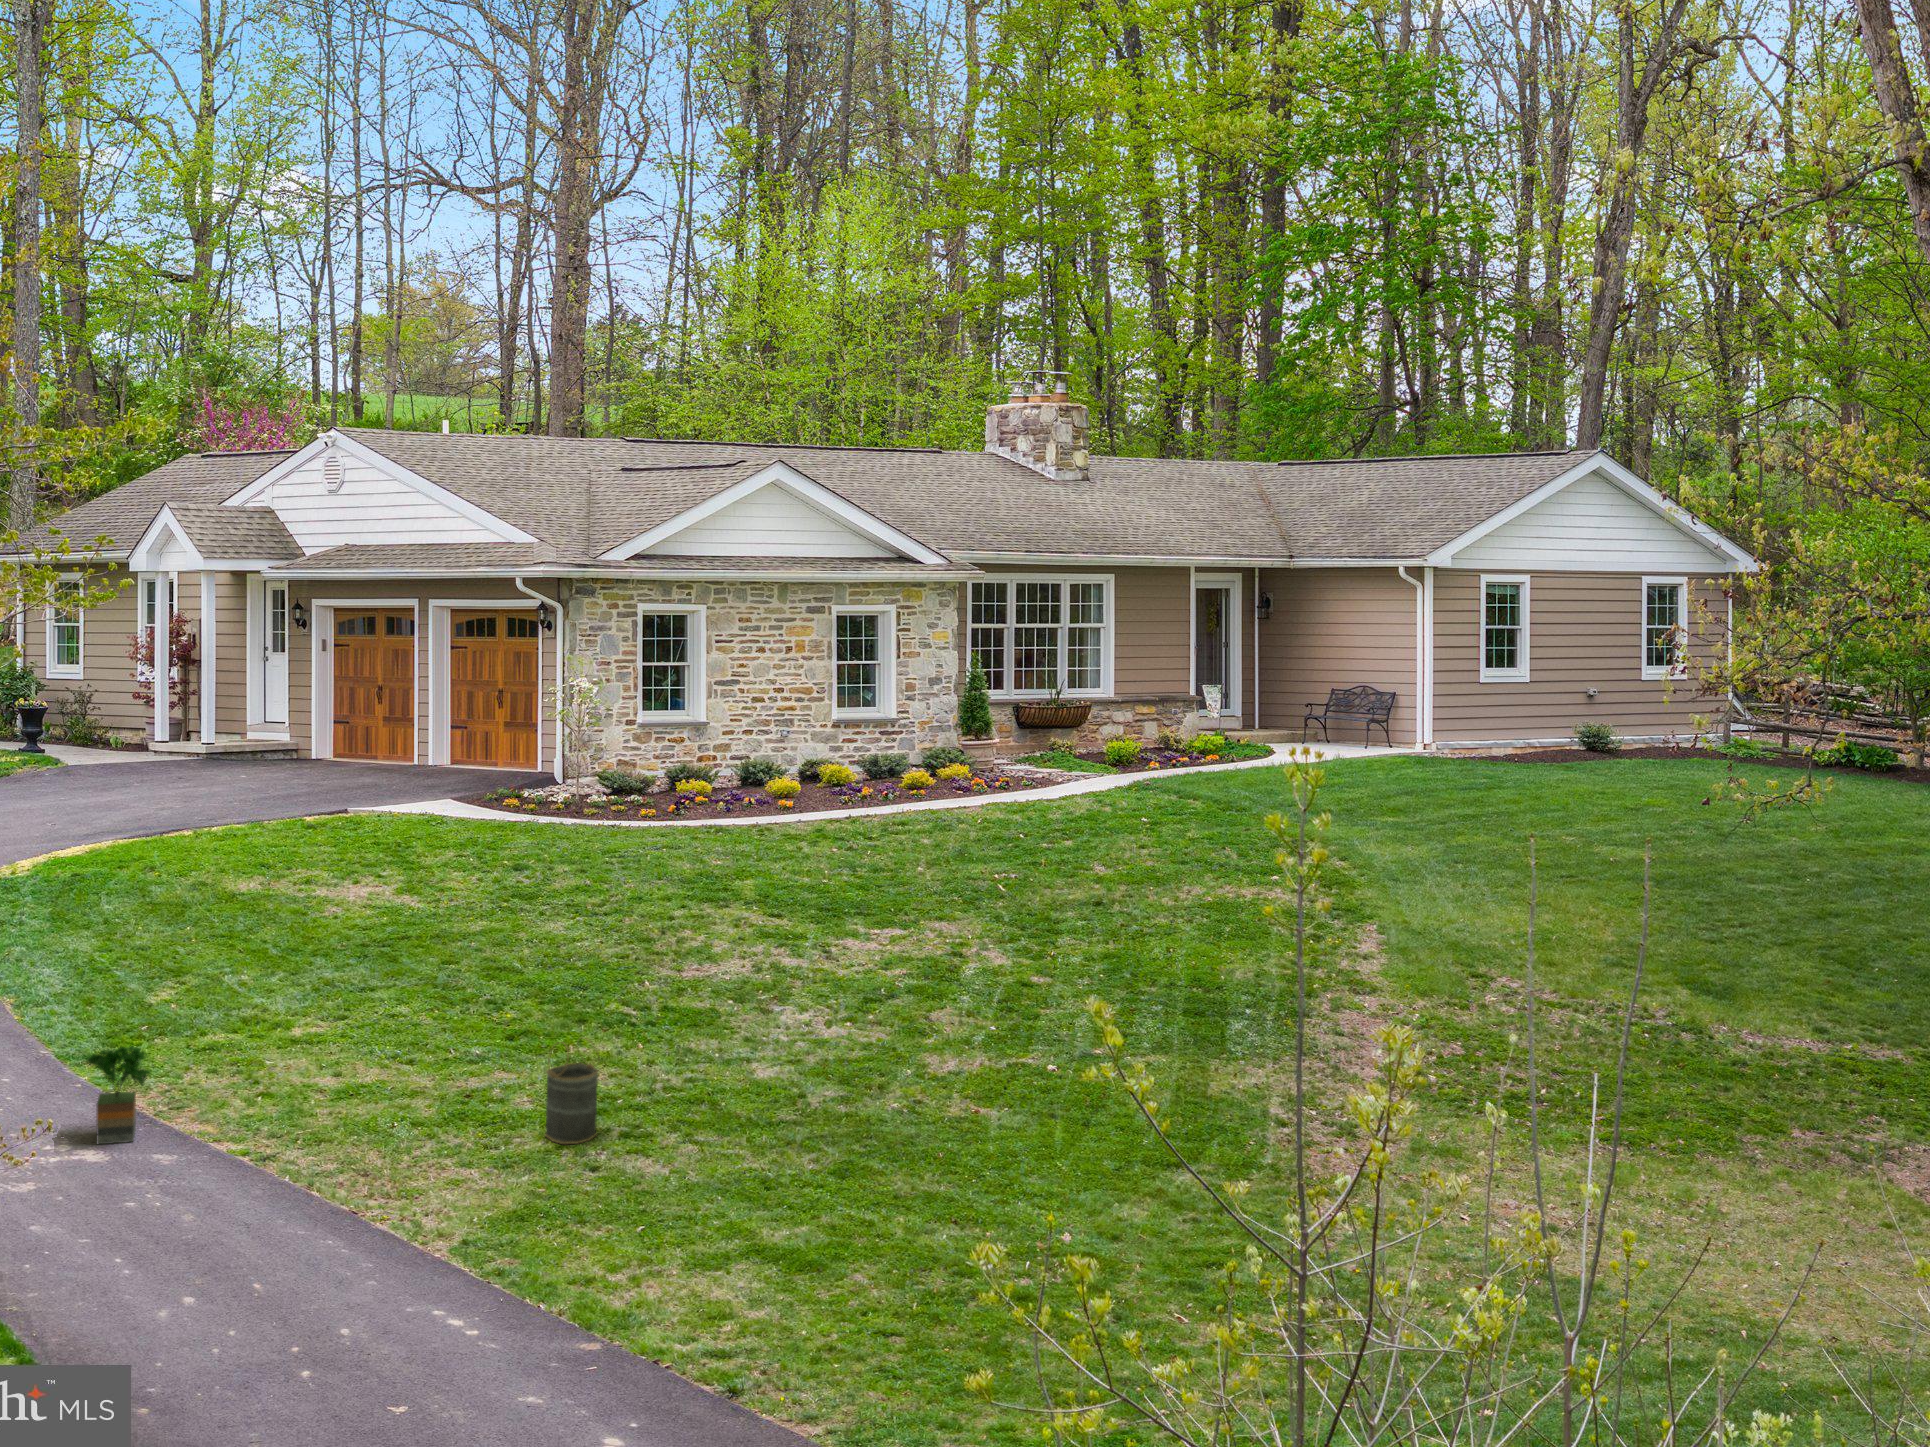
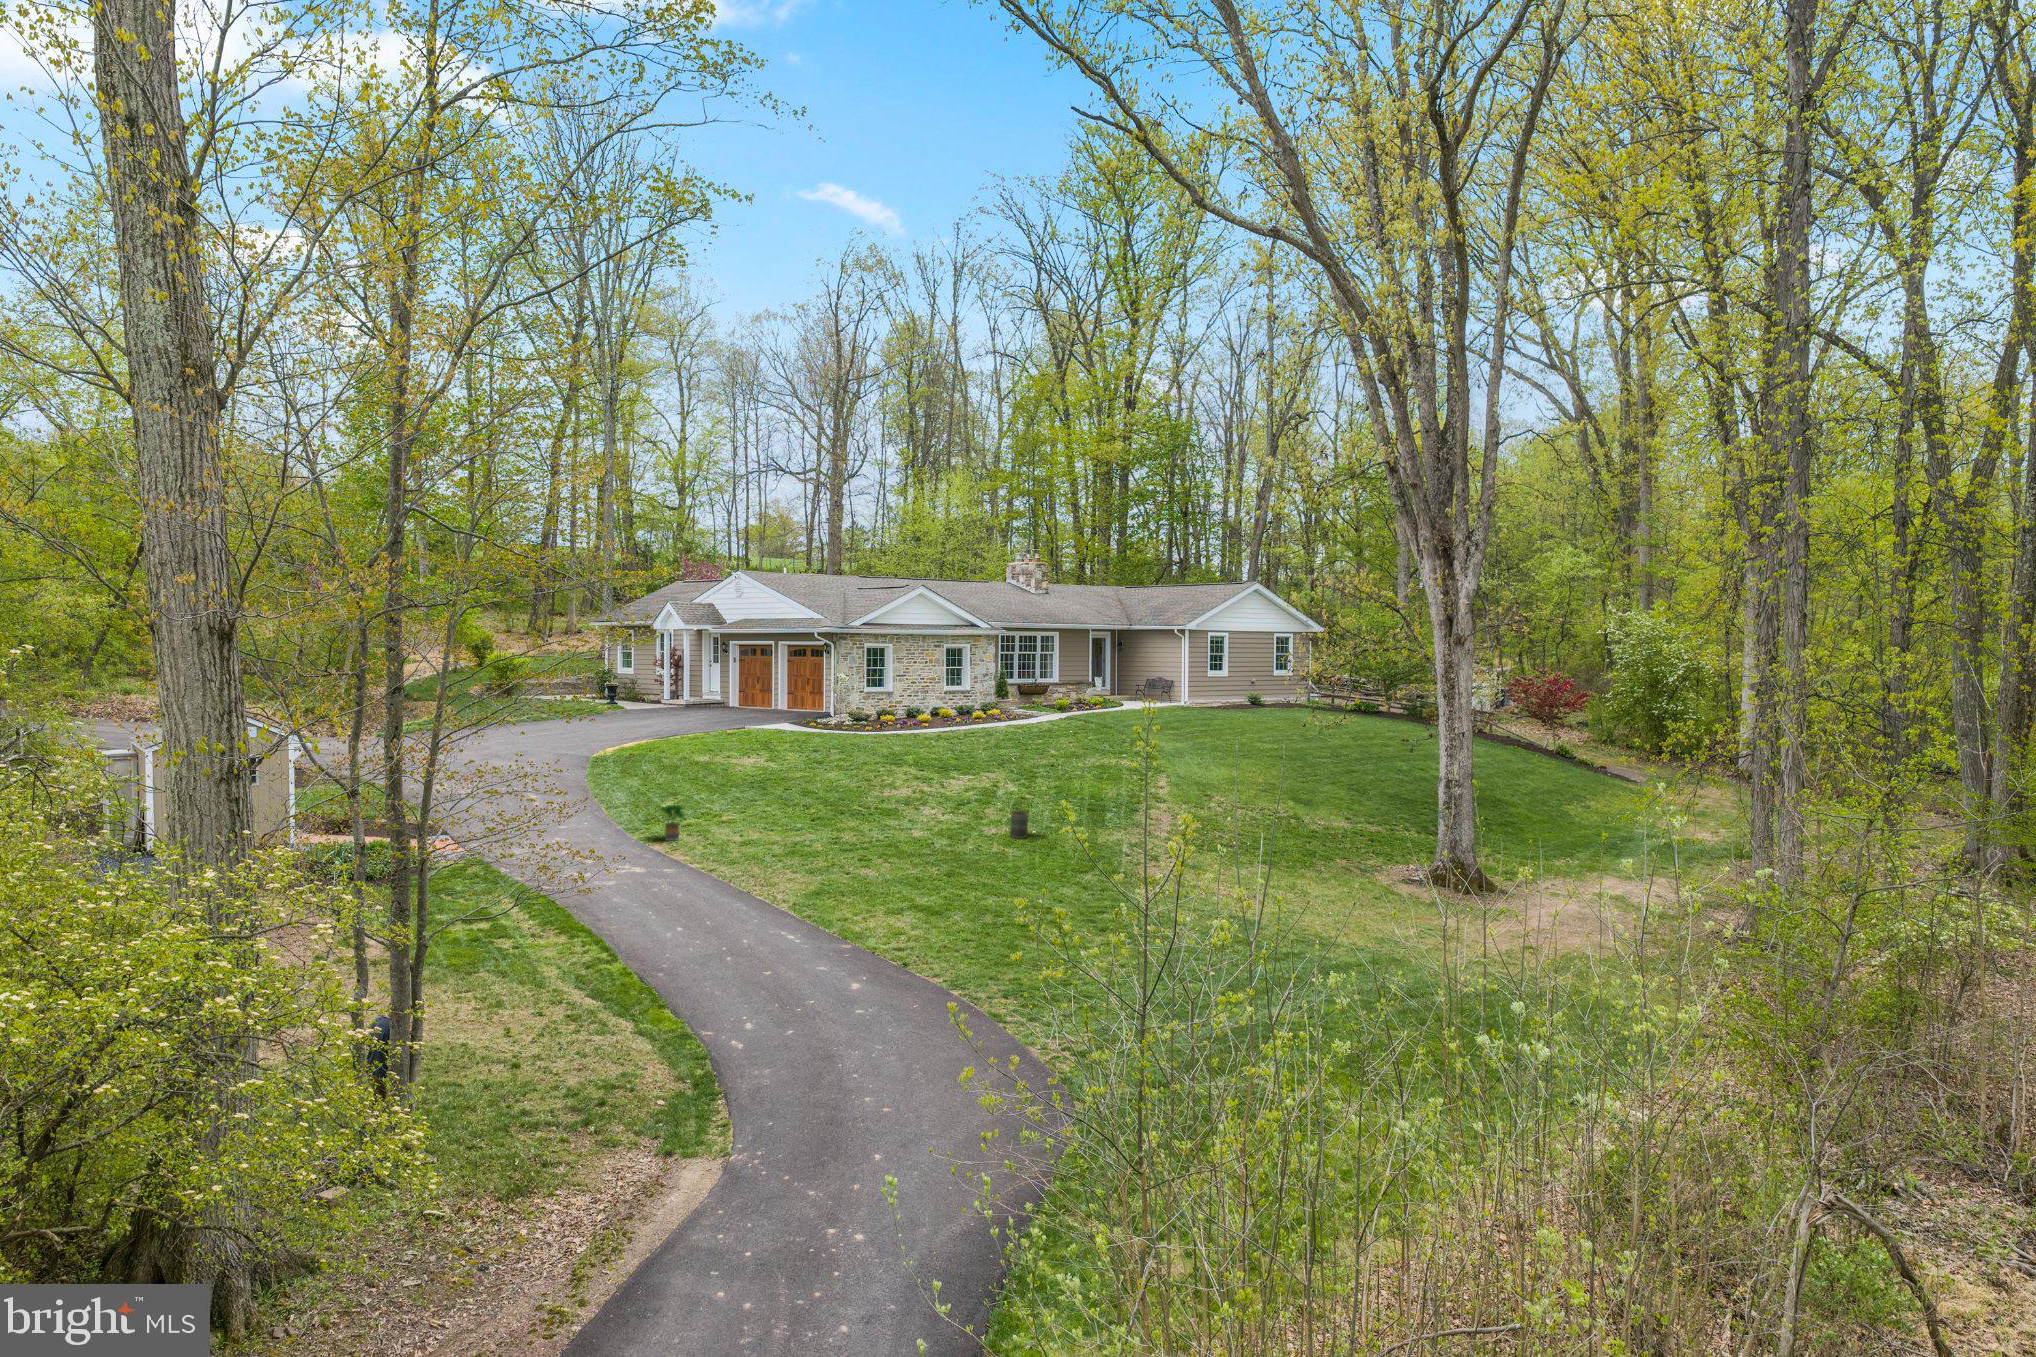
basket: present [545,1055,600,1144] -> present [1010,810,1028,839]

